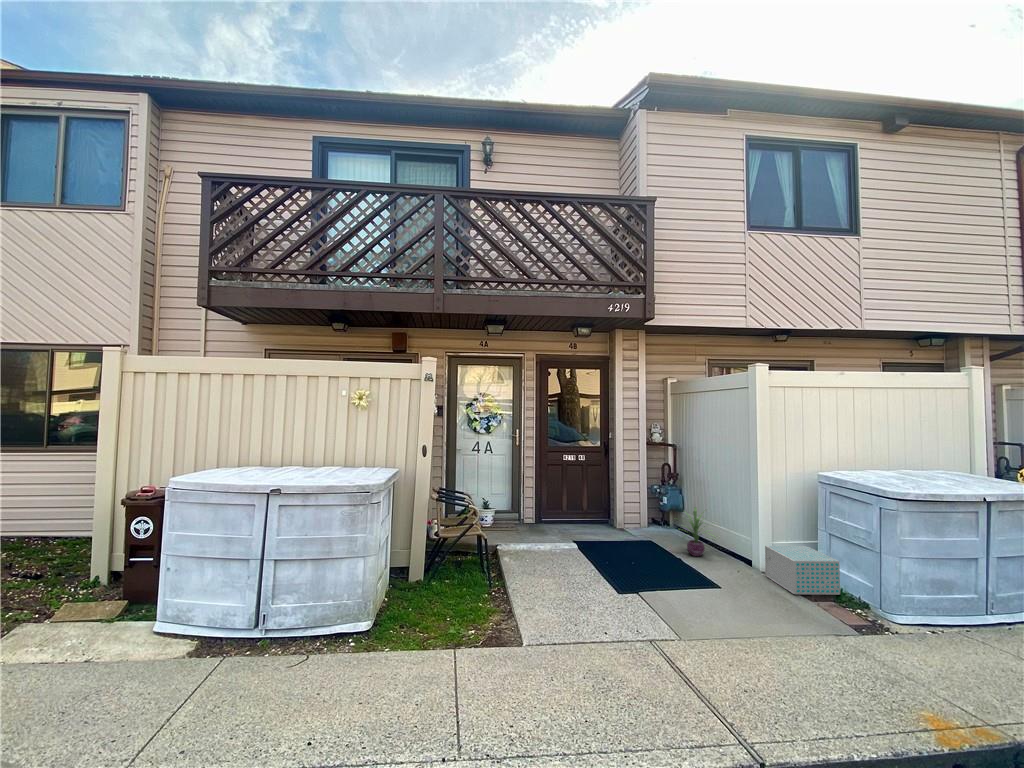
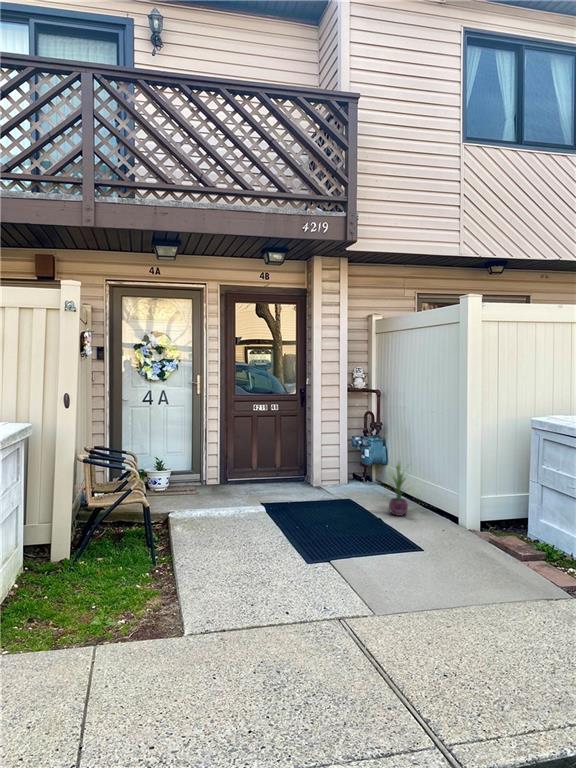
storage box: present [765,546,840,595] -> none [472,500,549,554]

